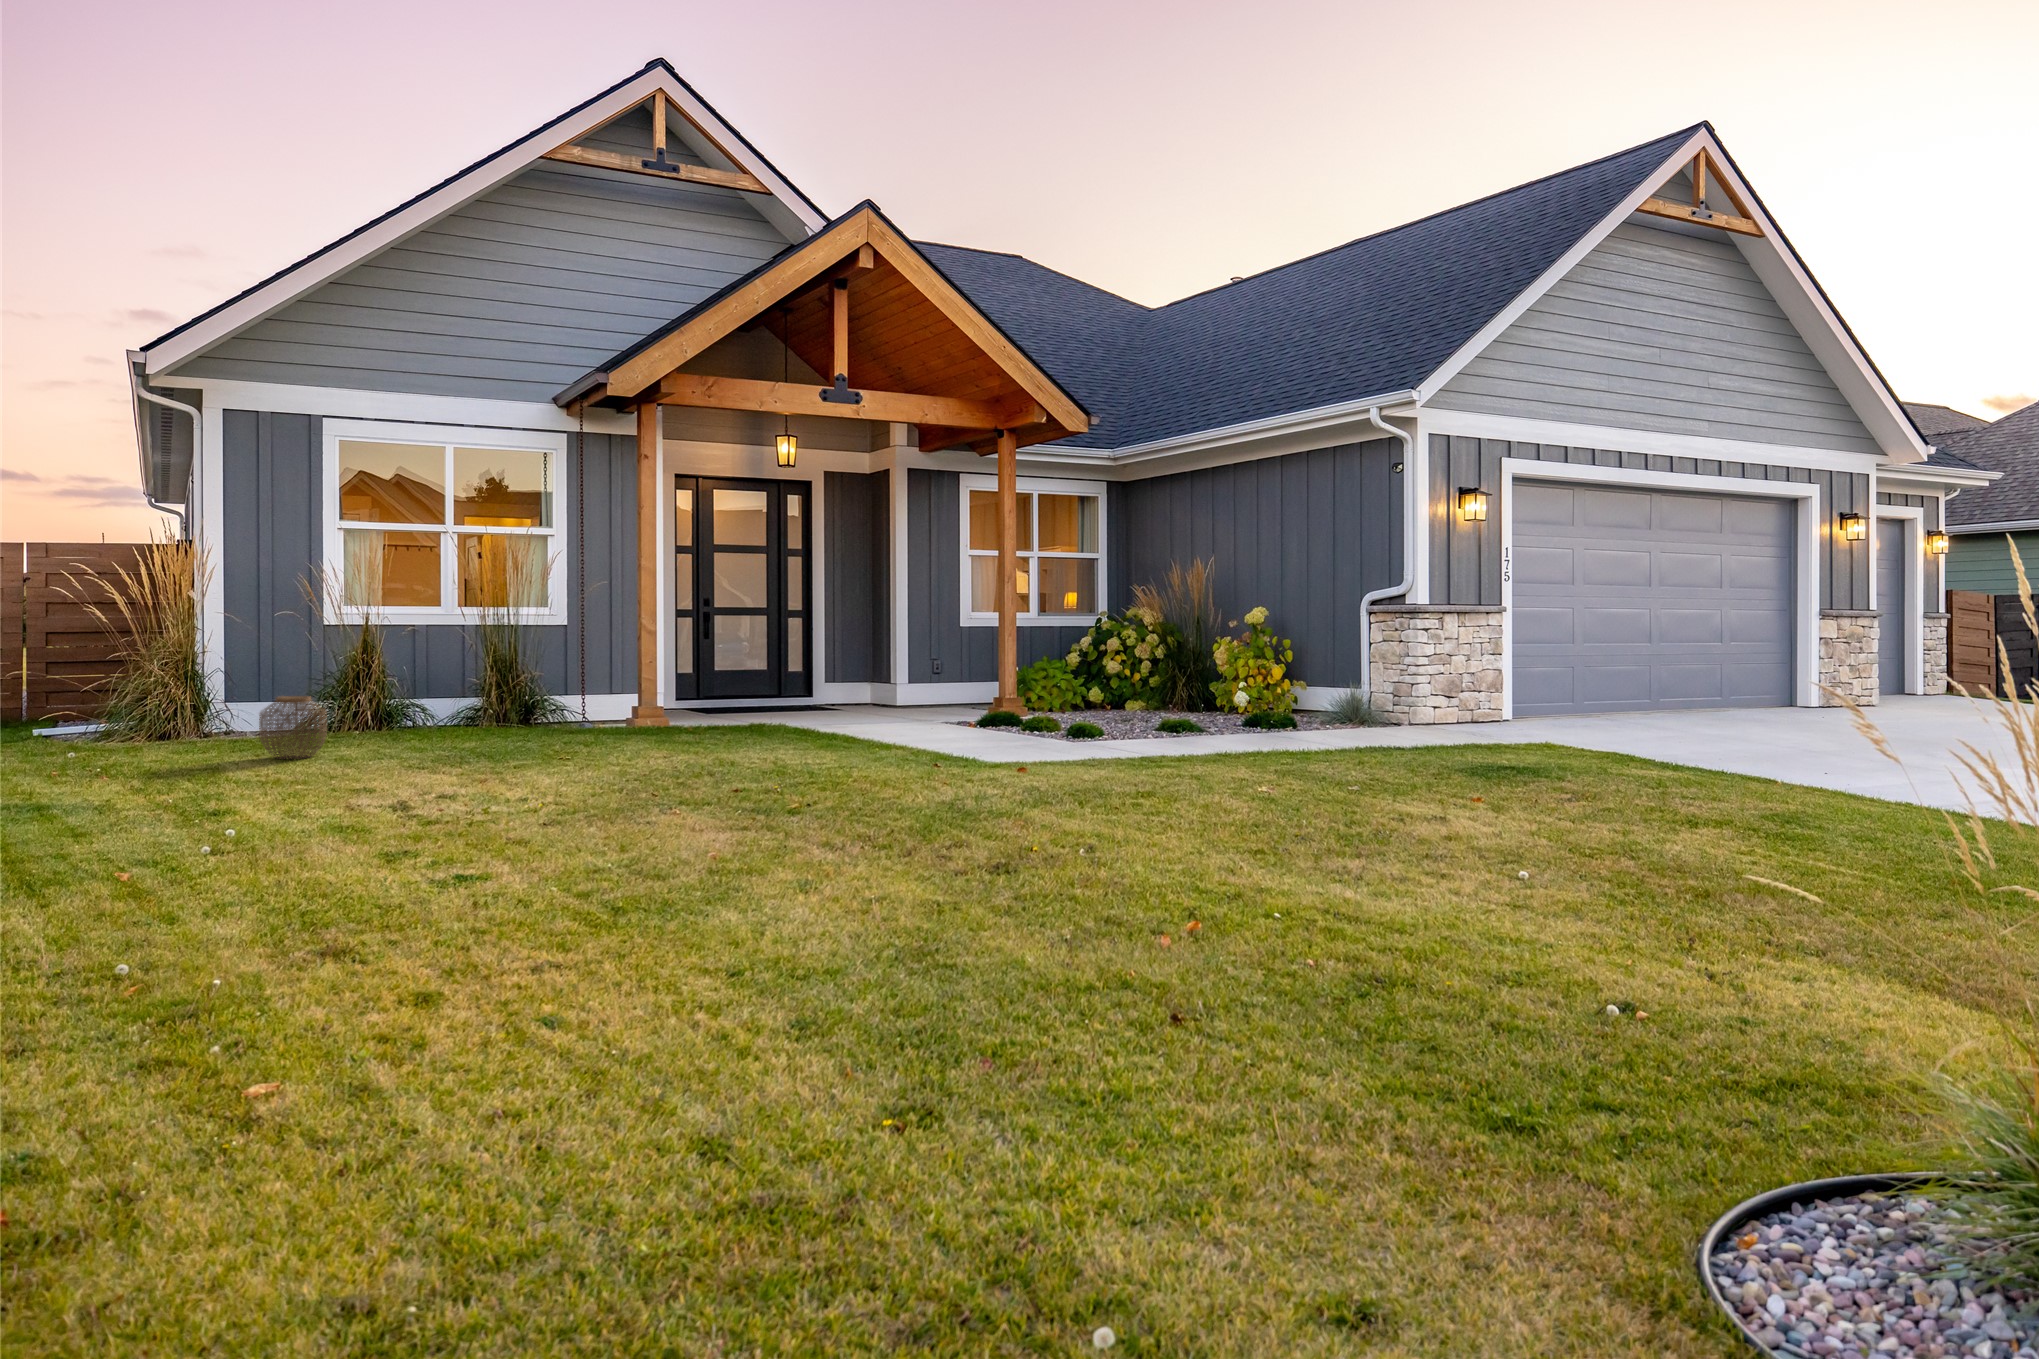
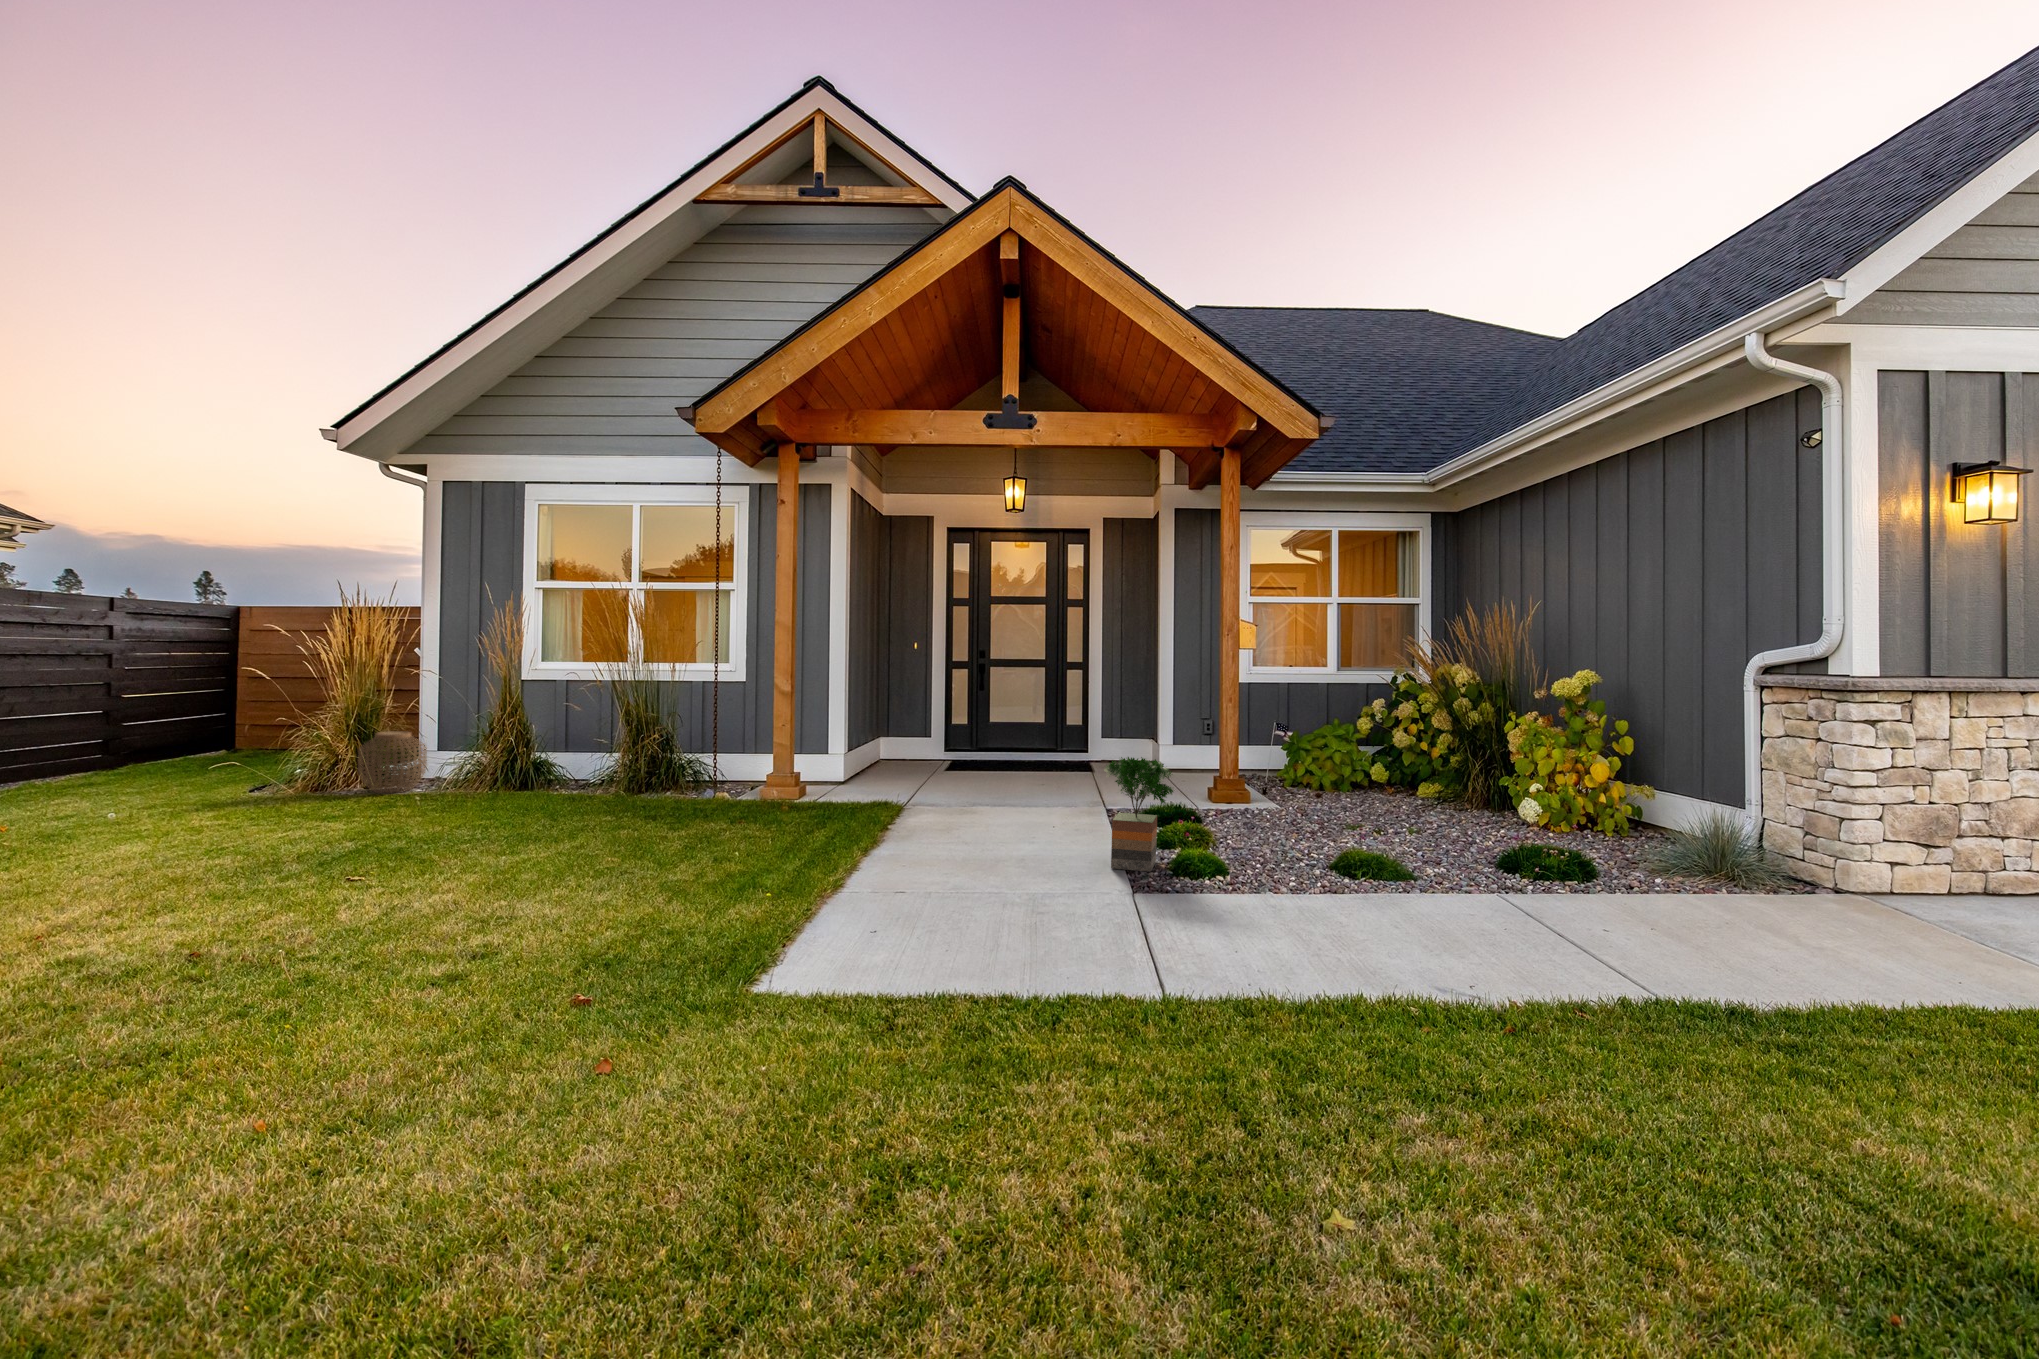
potted tree: none [1040,669,1094,746] -> present [1105,757,1173,872]

